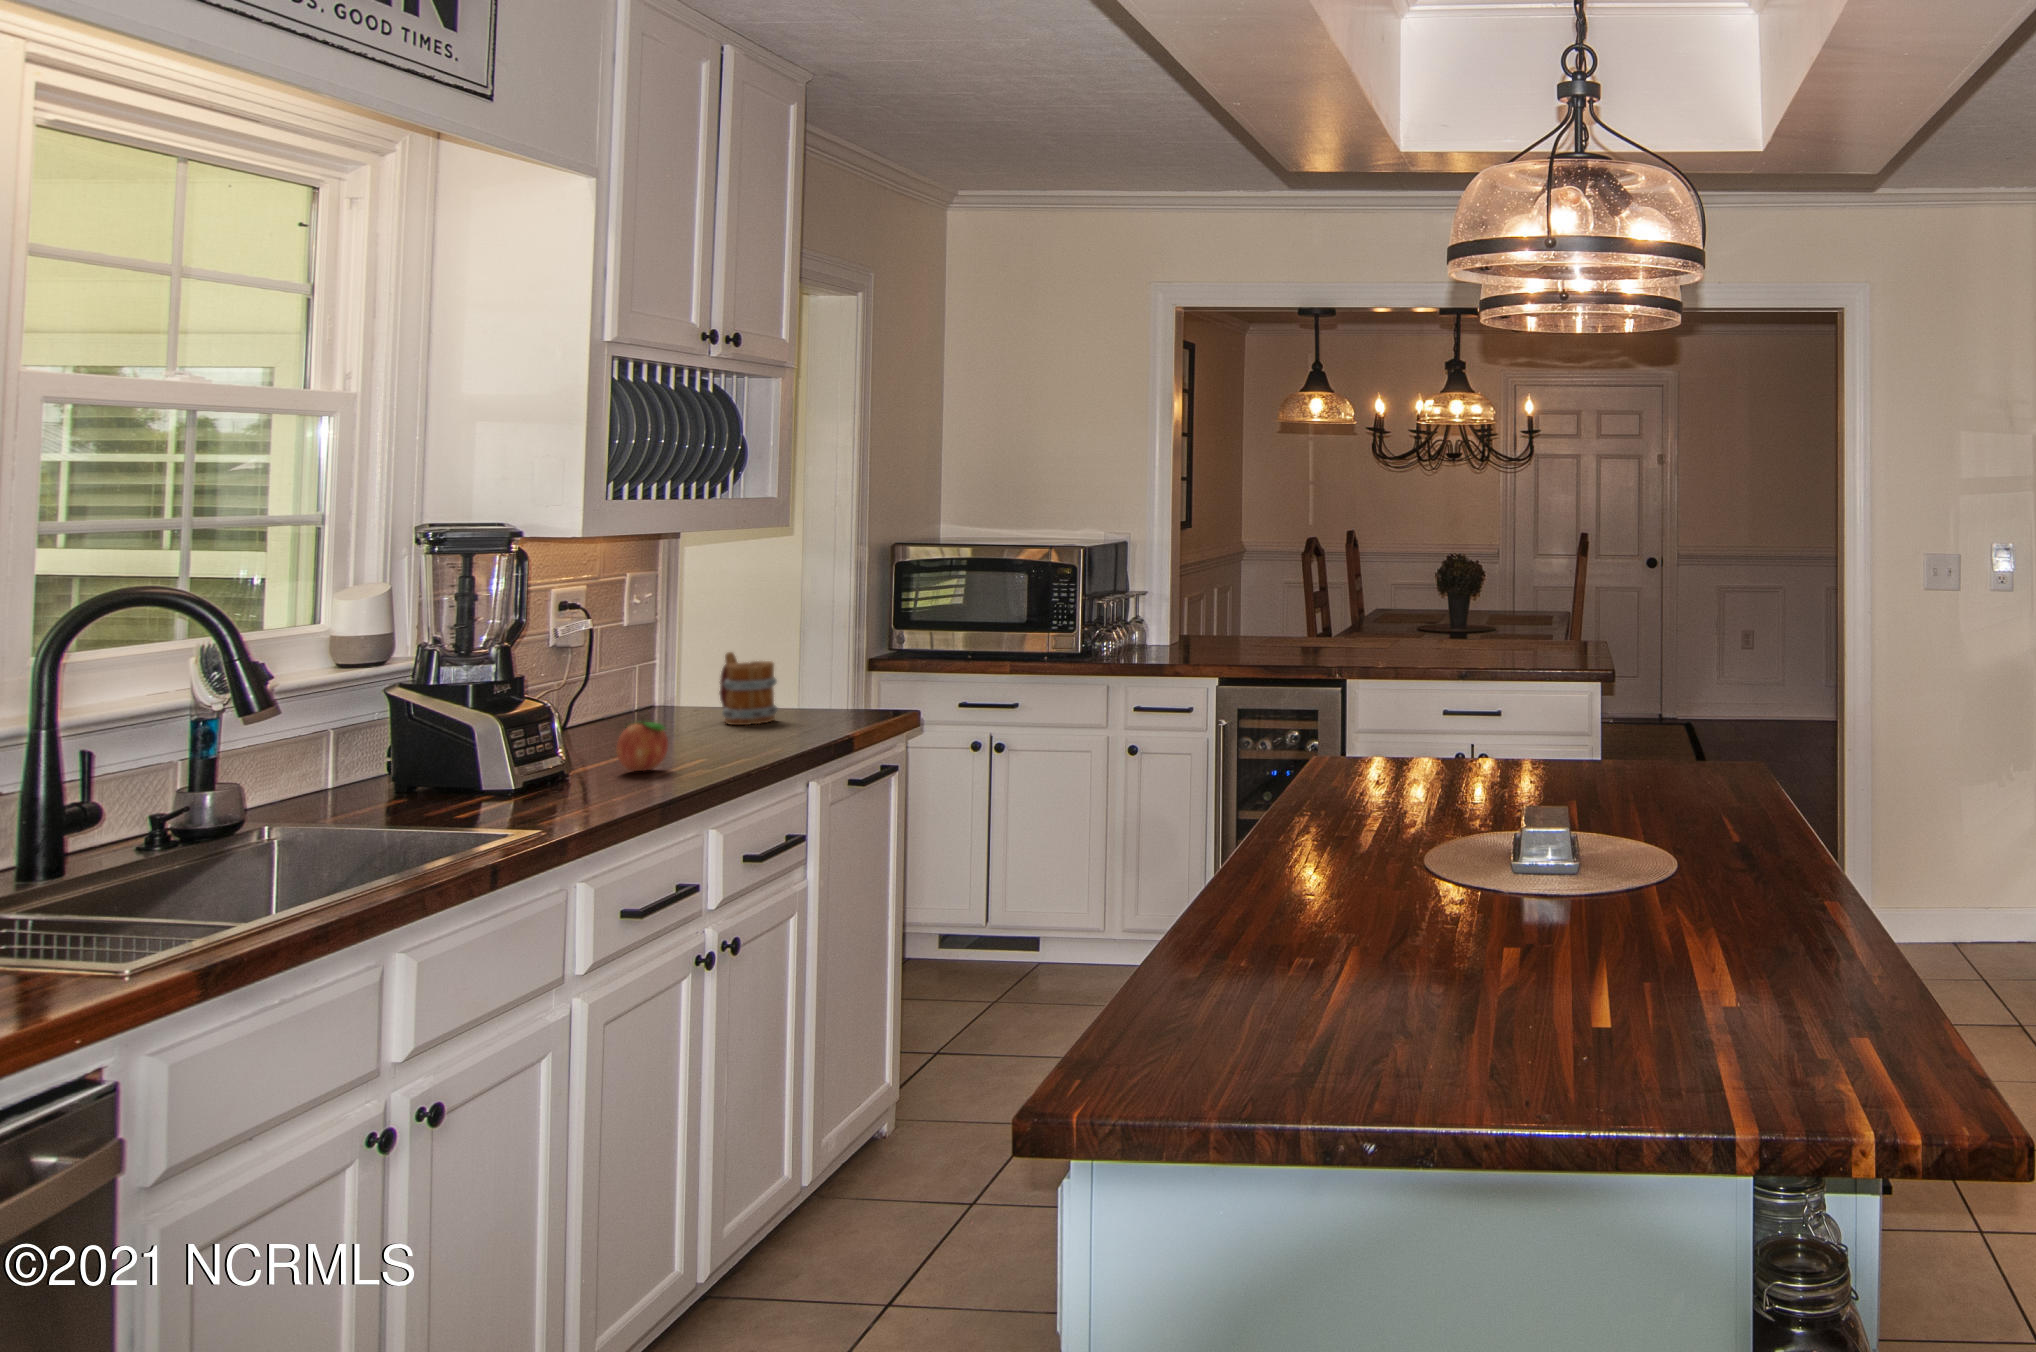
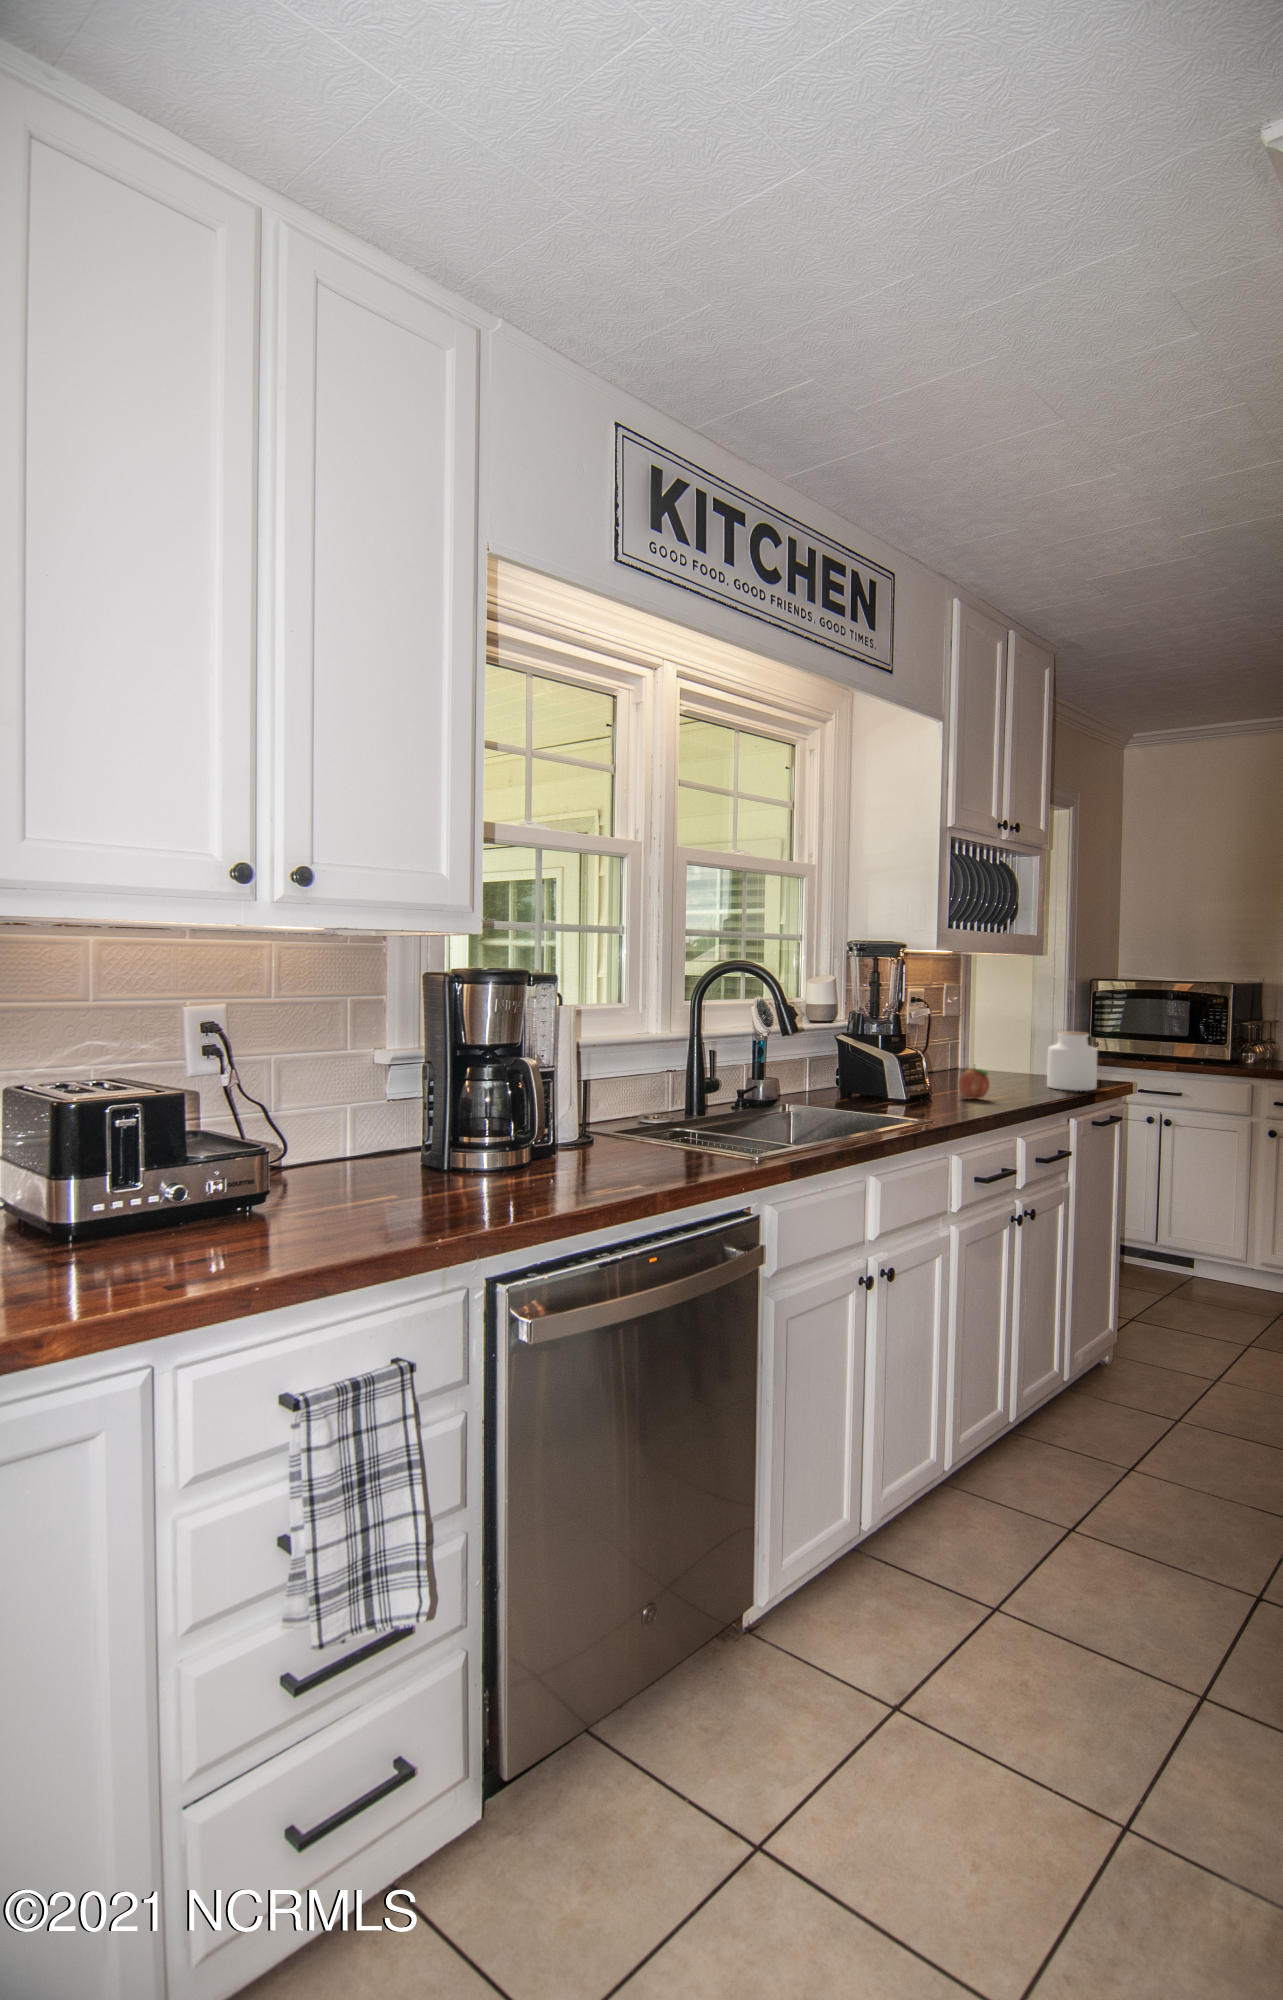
jar: none [781,642,856,734] -> present [1047,1032,1097,1091]
mug: present [720,652,778,725] -> none [1002,1035,1041,1082]

